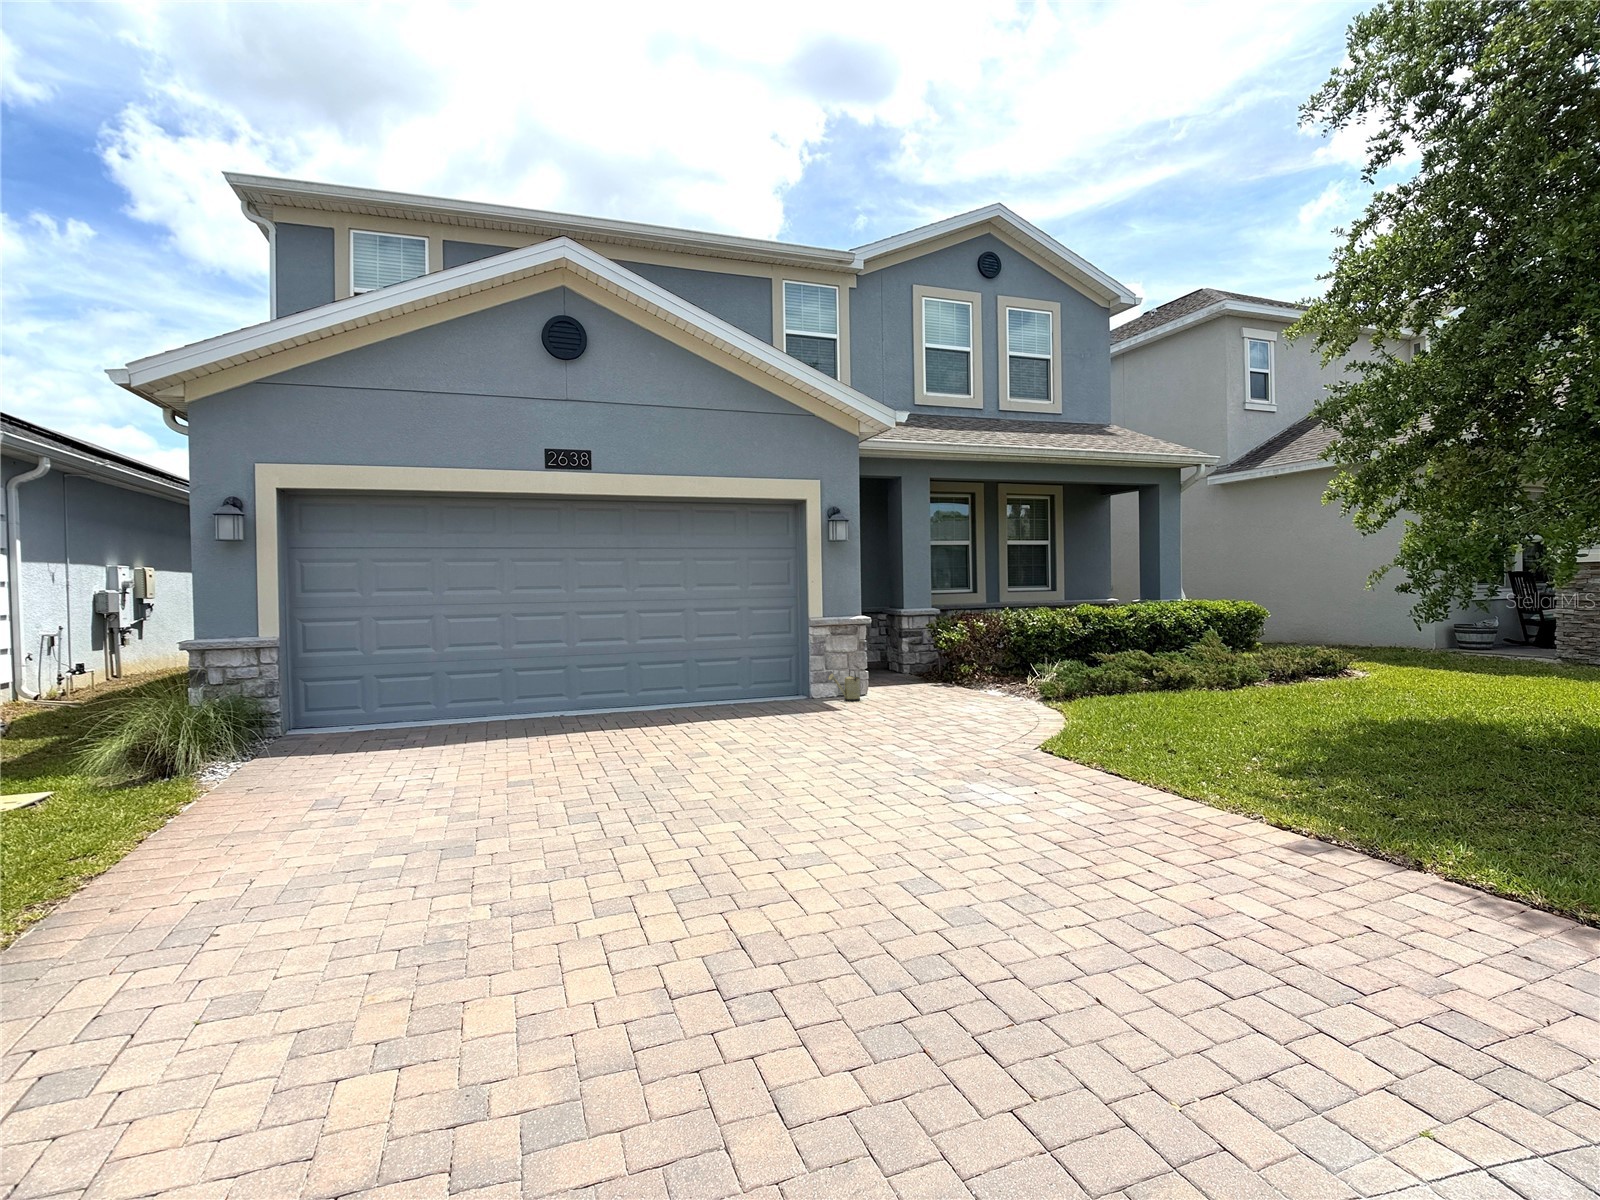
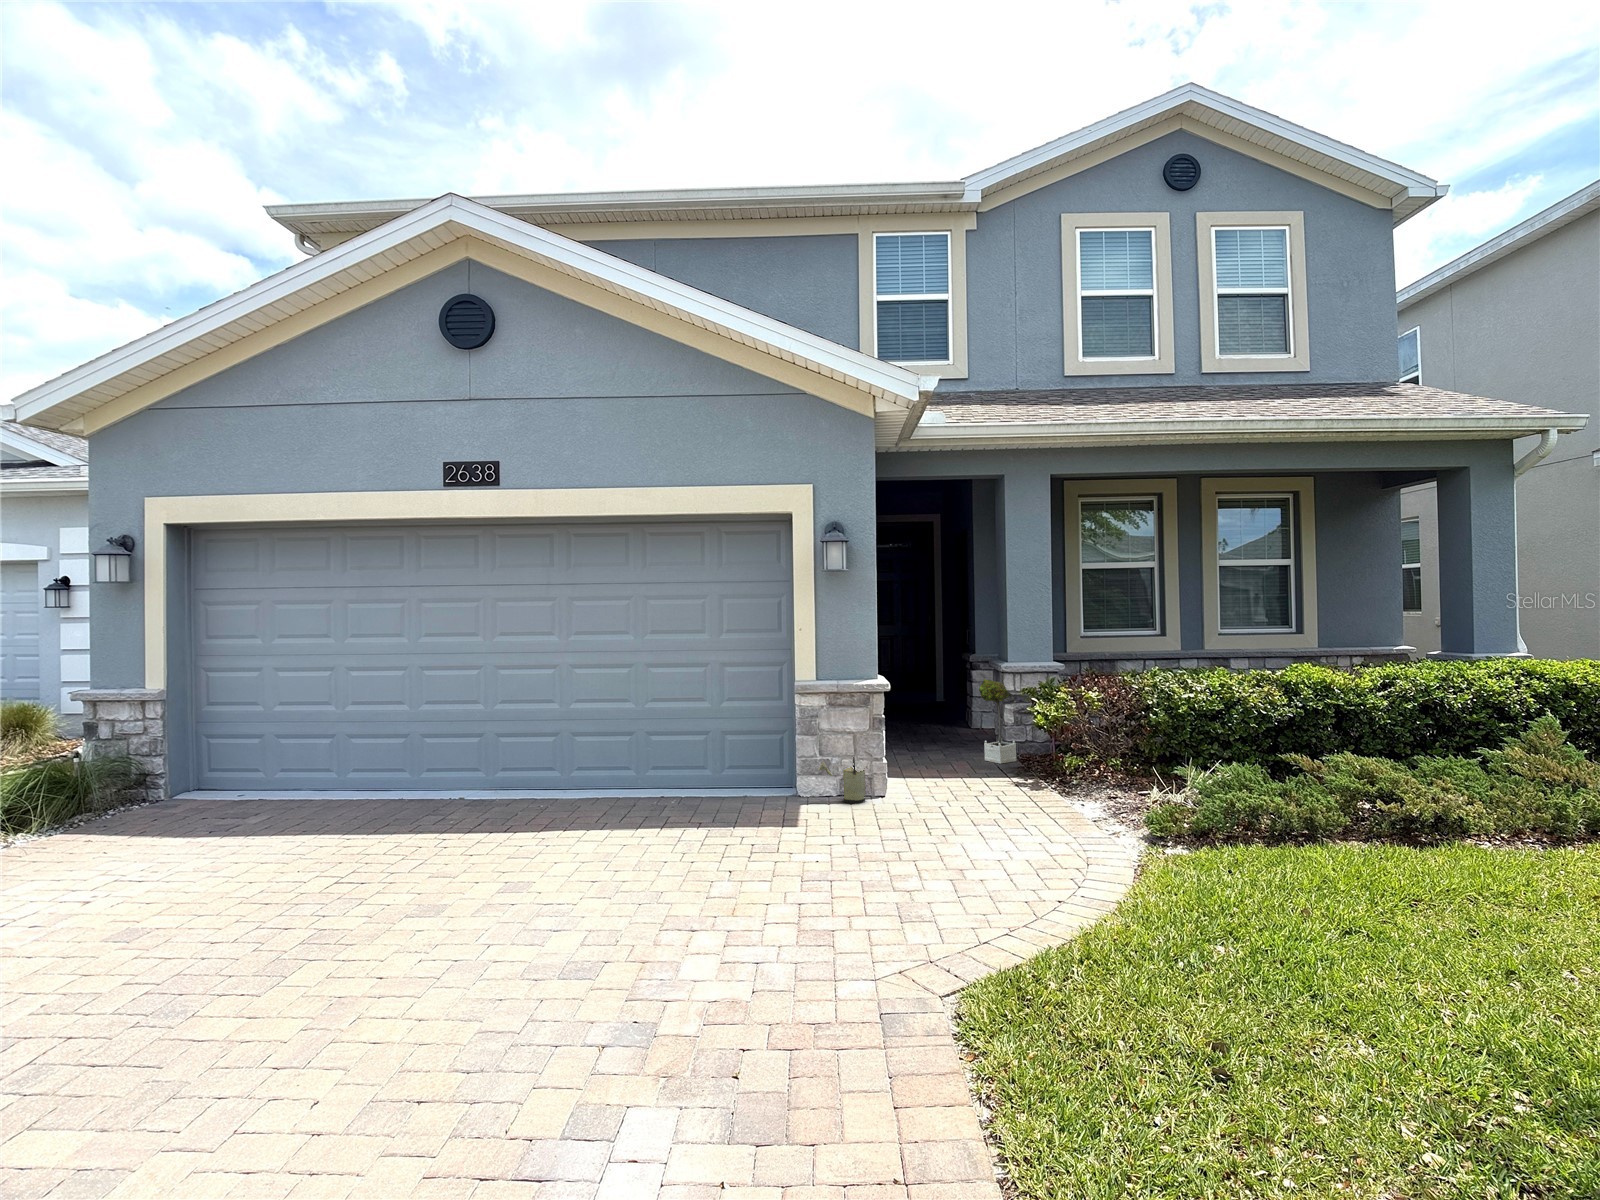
potted tree: none [890,619,916,676] -> present [979,679,1017,764]

